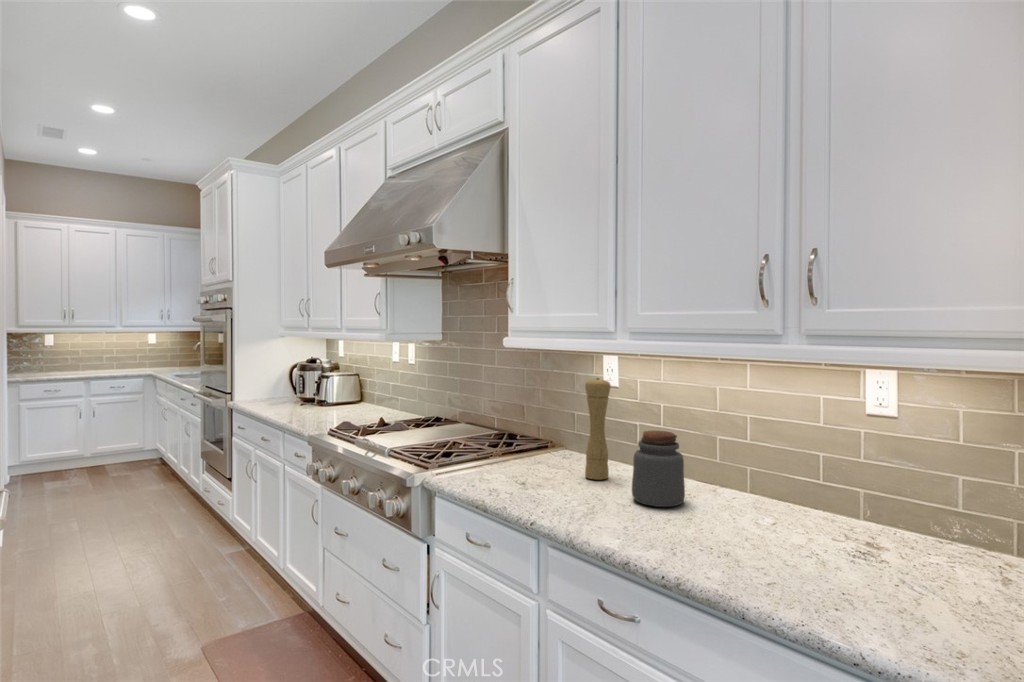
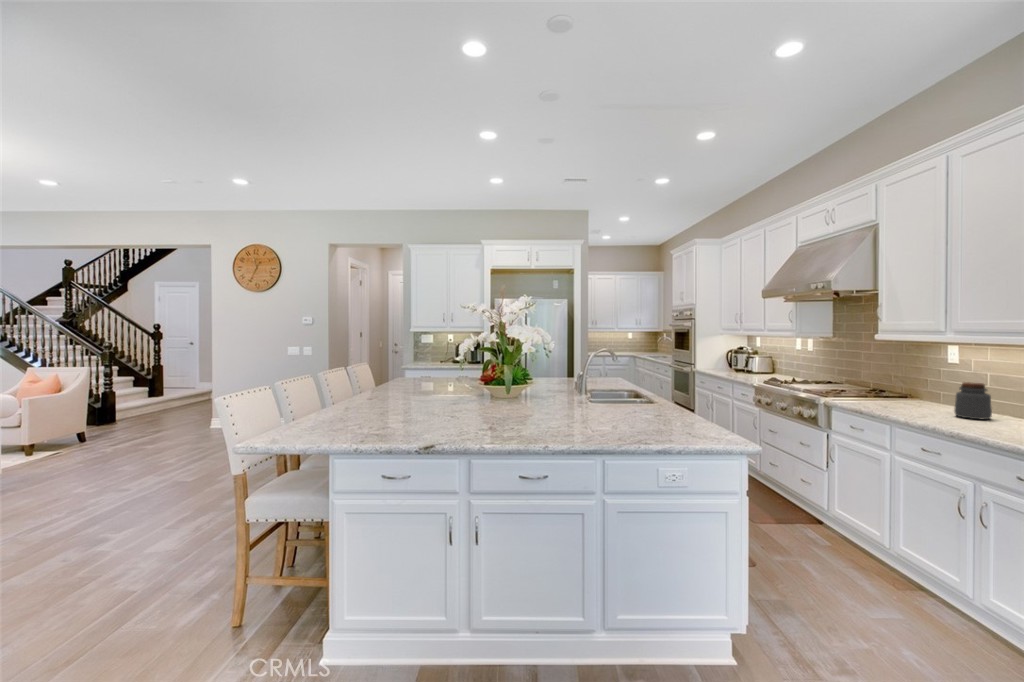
pepper mill: present [585,378,610,480] -> none [928,356,947,409]

